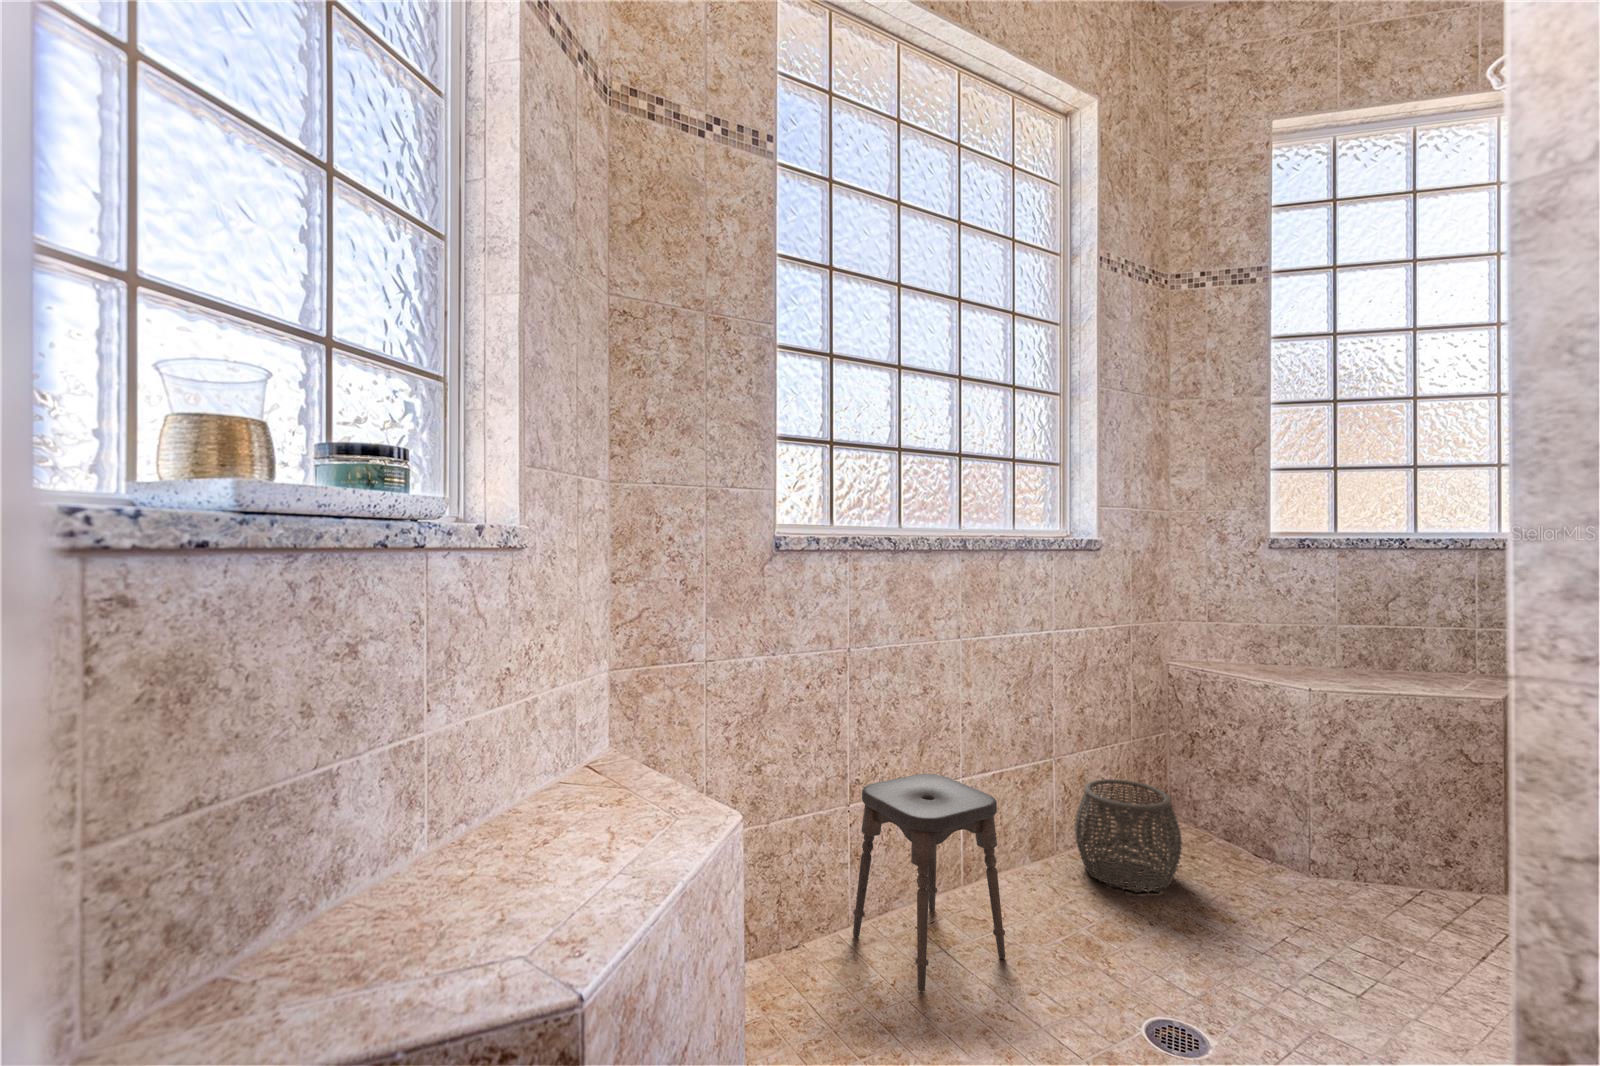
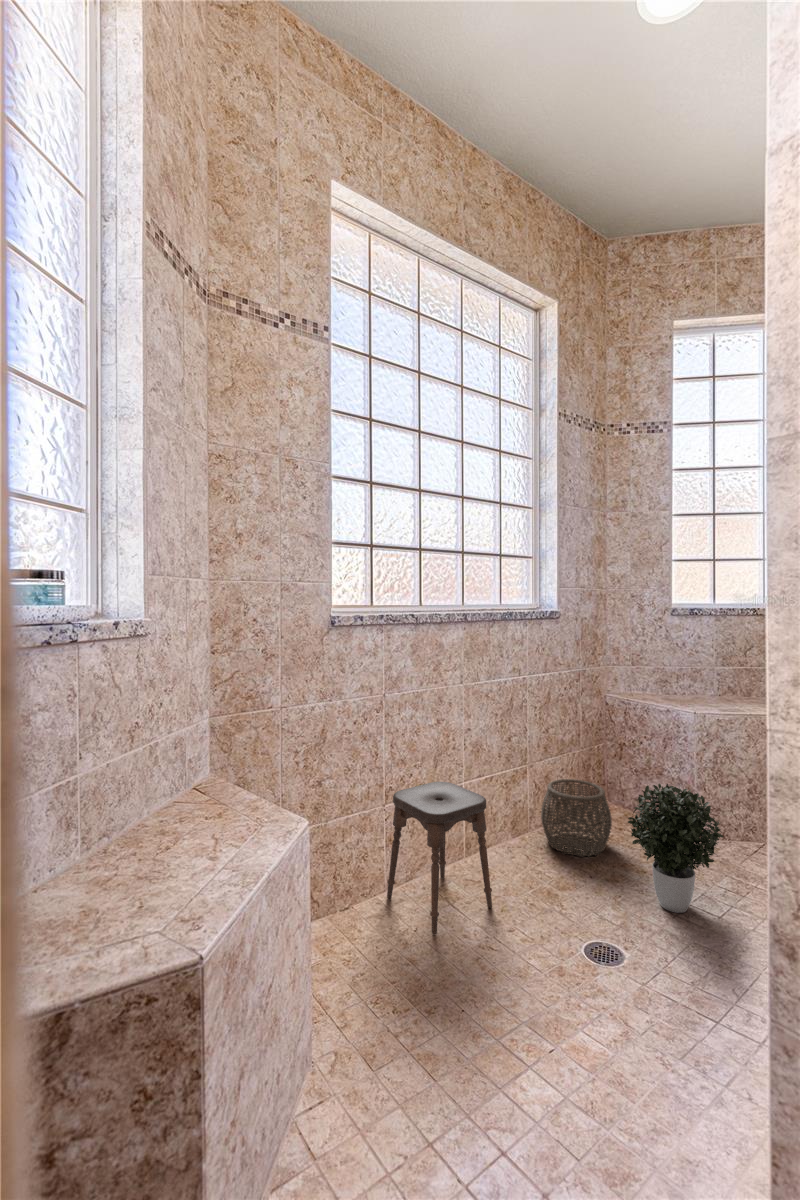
potted plant: none [1210,788,1365,983] -> present [628,783,723,913]

